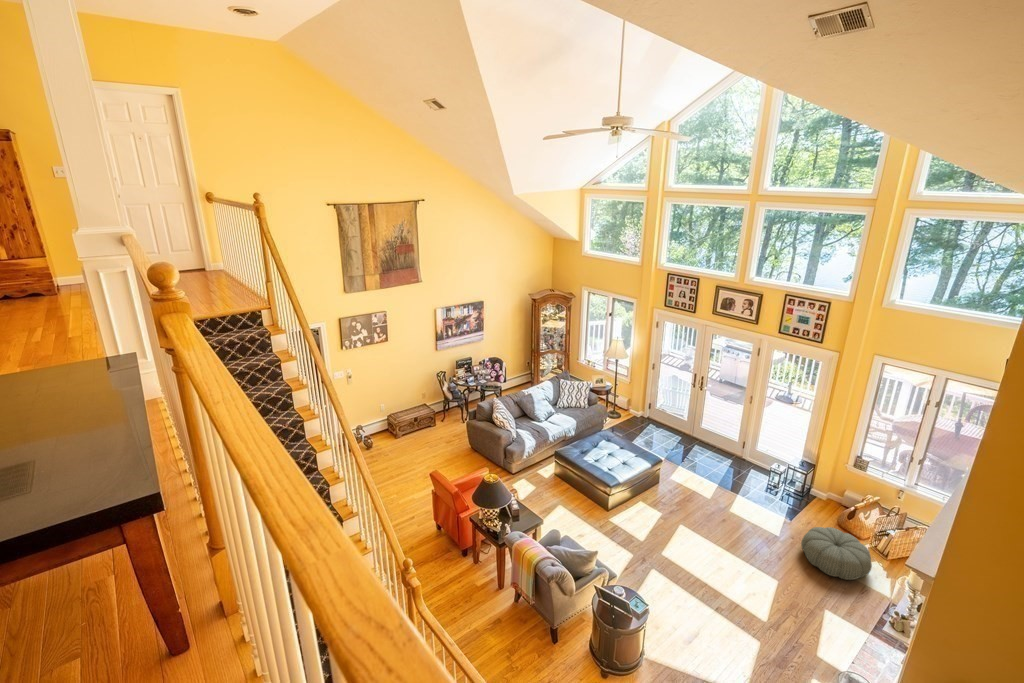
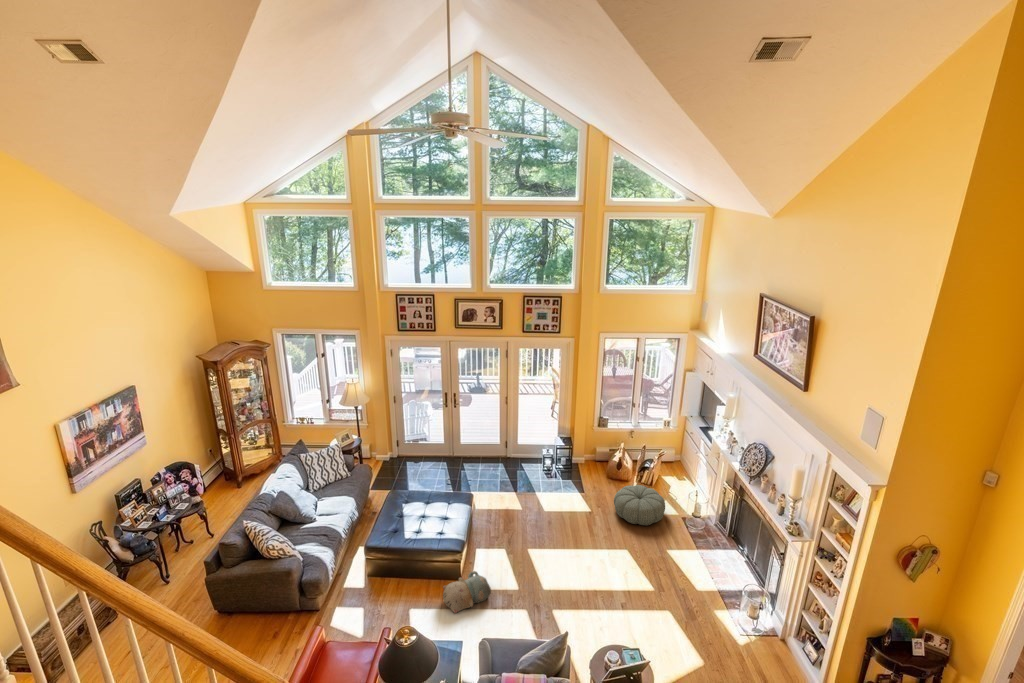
plush toy: none [580,502,619,530] -> present [443,571,491,613]

